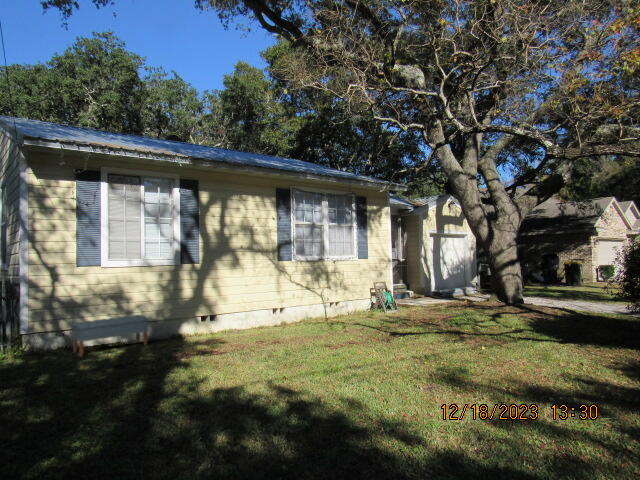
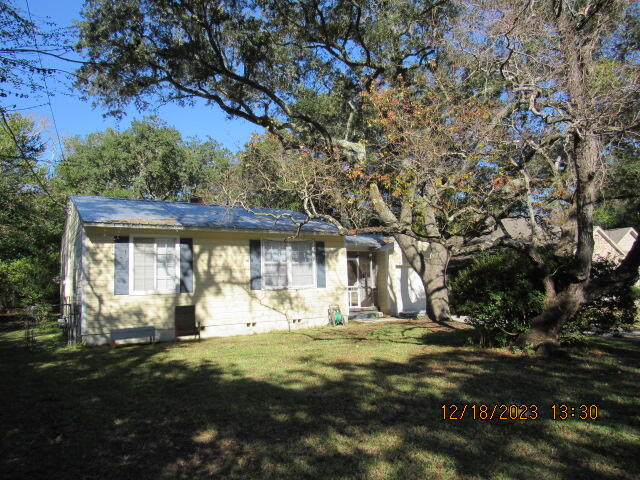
lounge chair: none [171,282,219,344] -> present [173,305,200,344]

